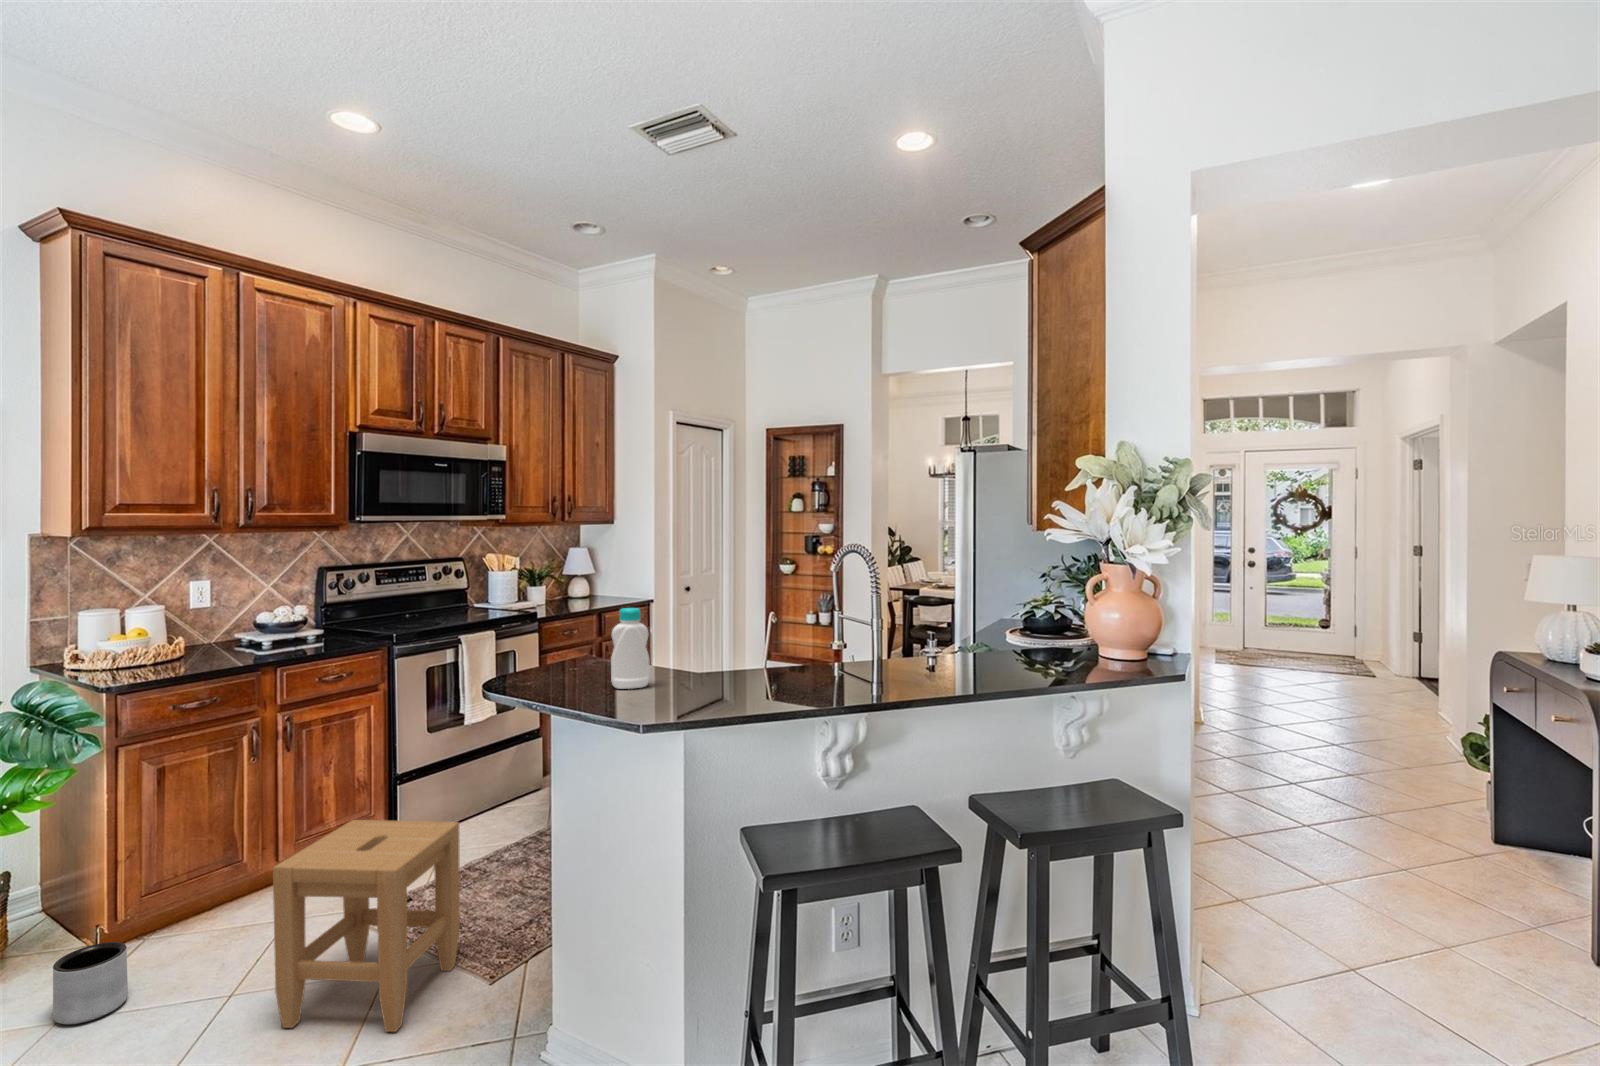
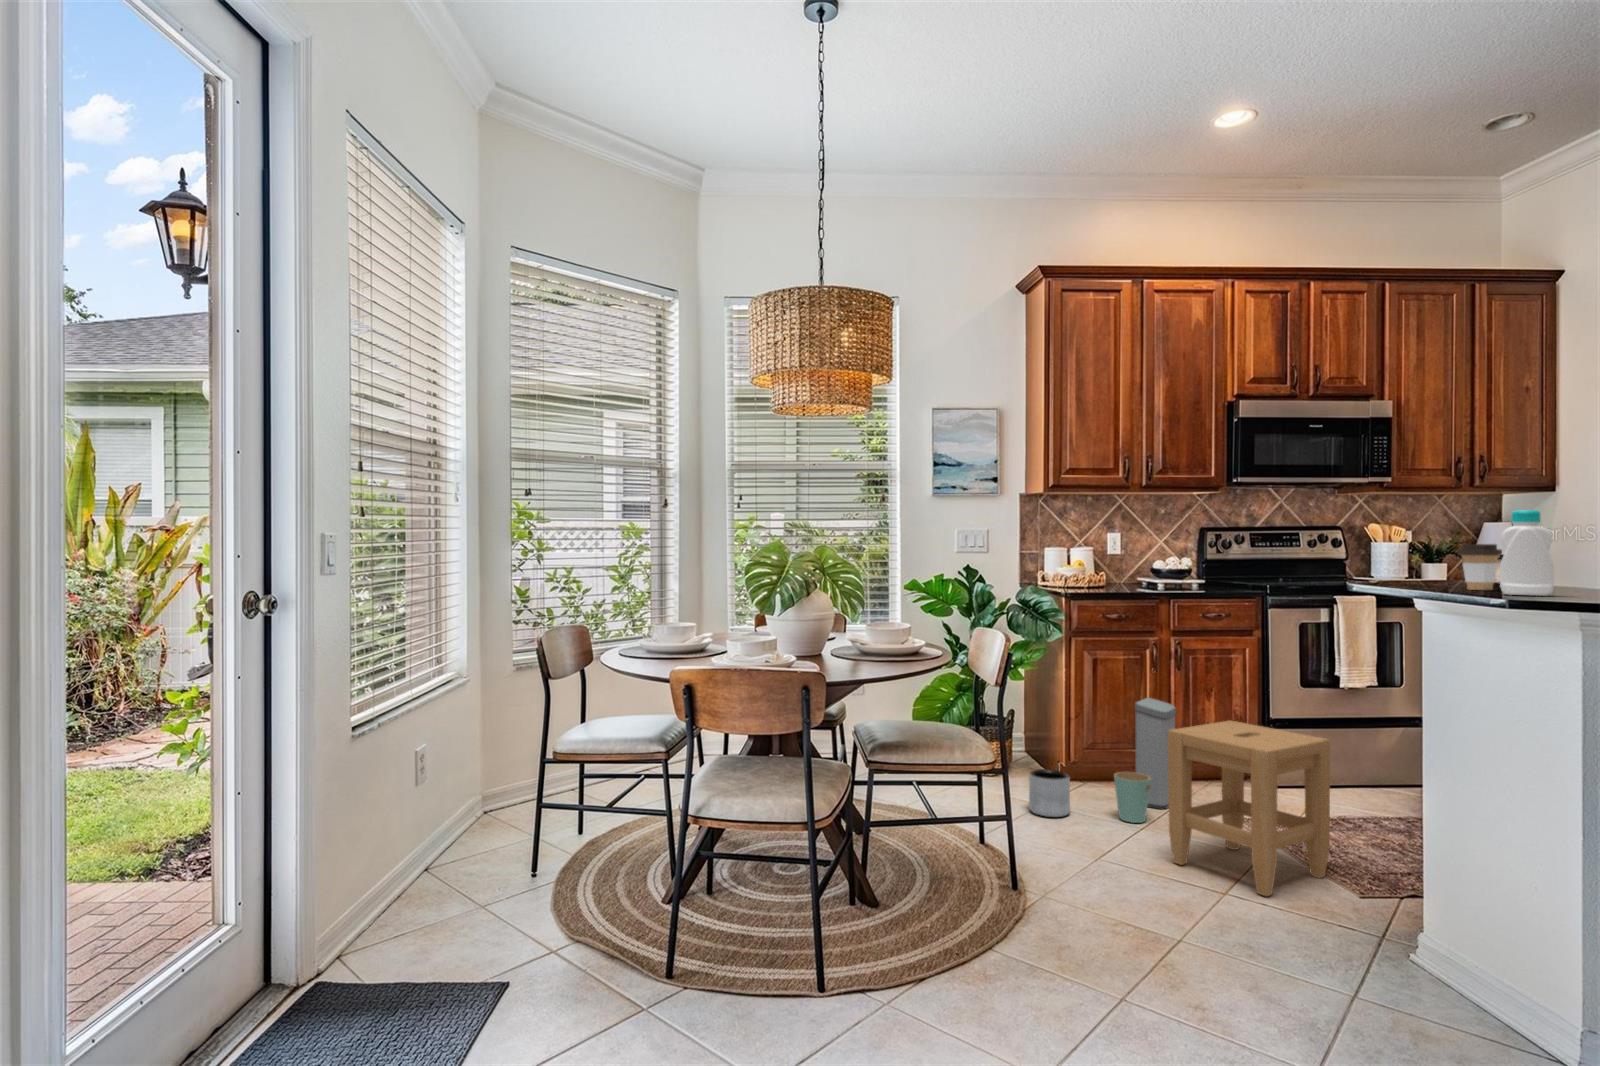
coffee cup: none [574,628,608,674] -> present [1458,544,1502,590]
trash can: none [198,797,287,978] -> present [1114,698,1176,823]

